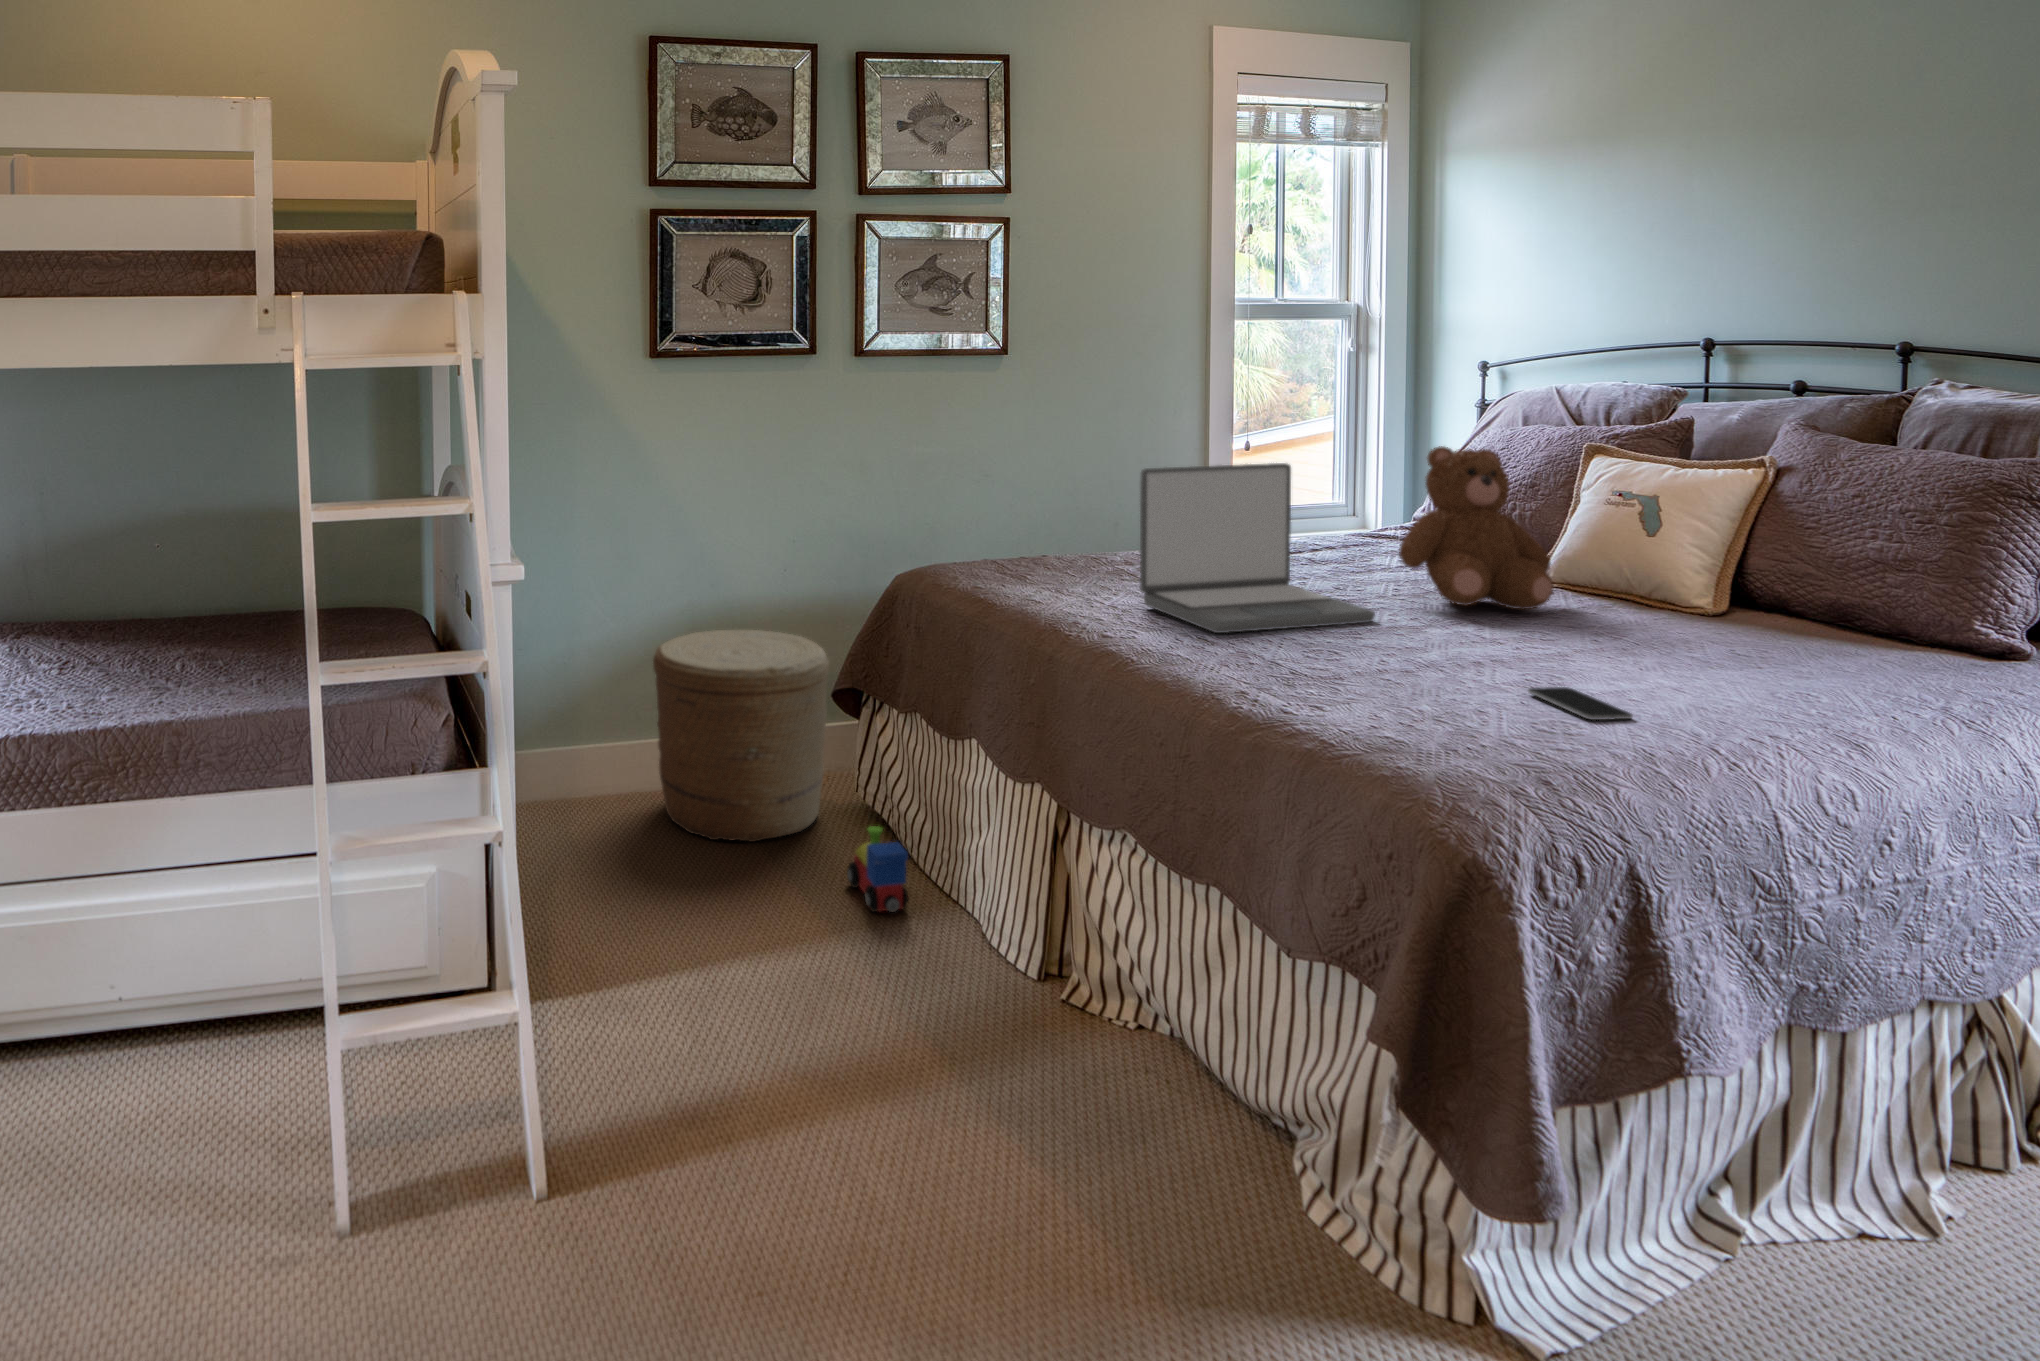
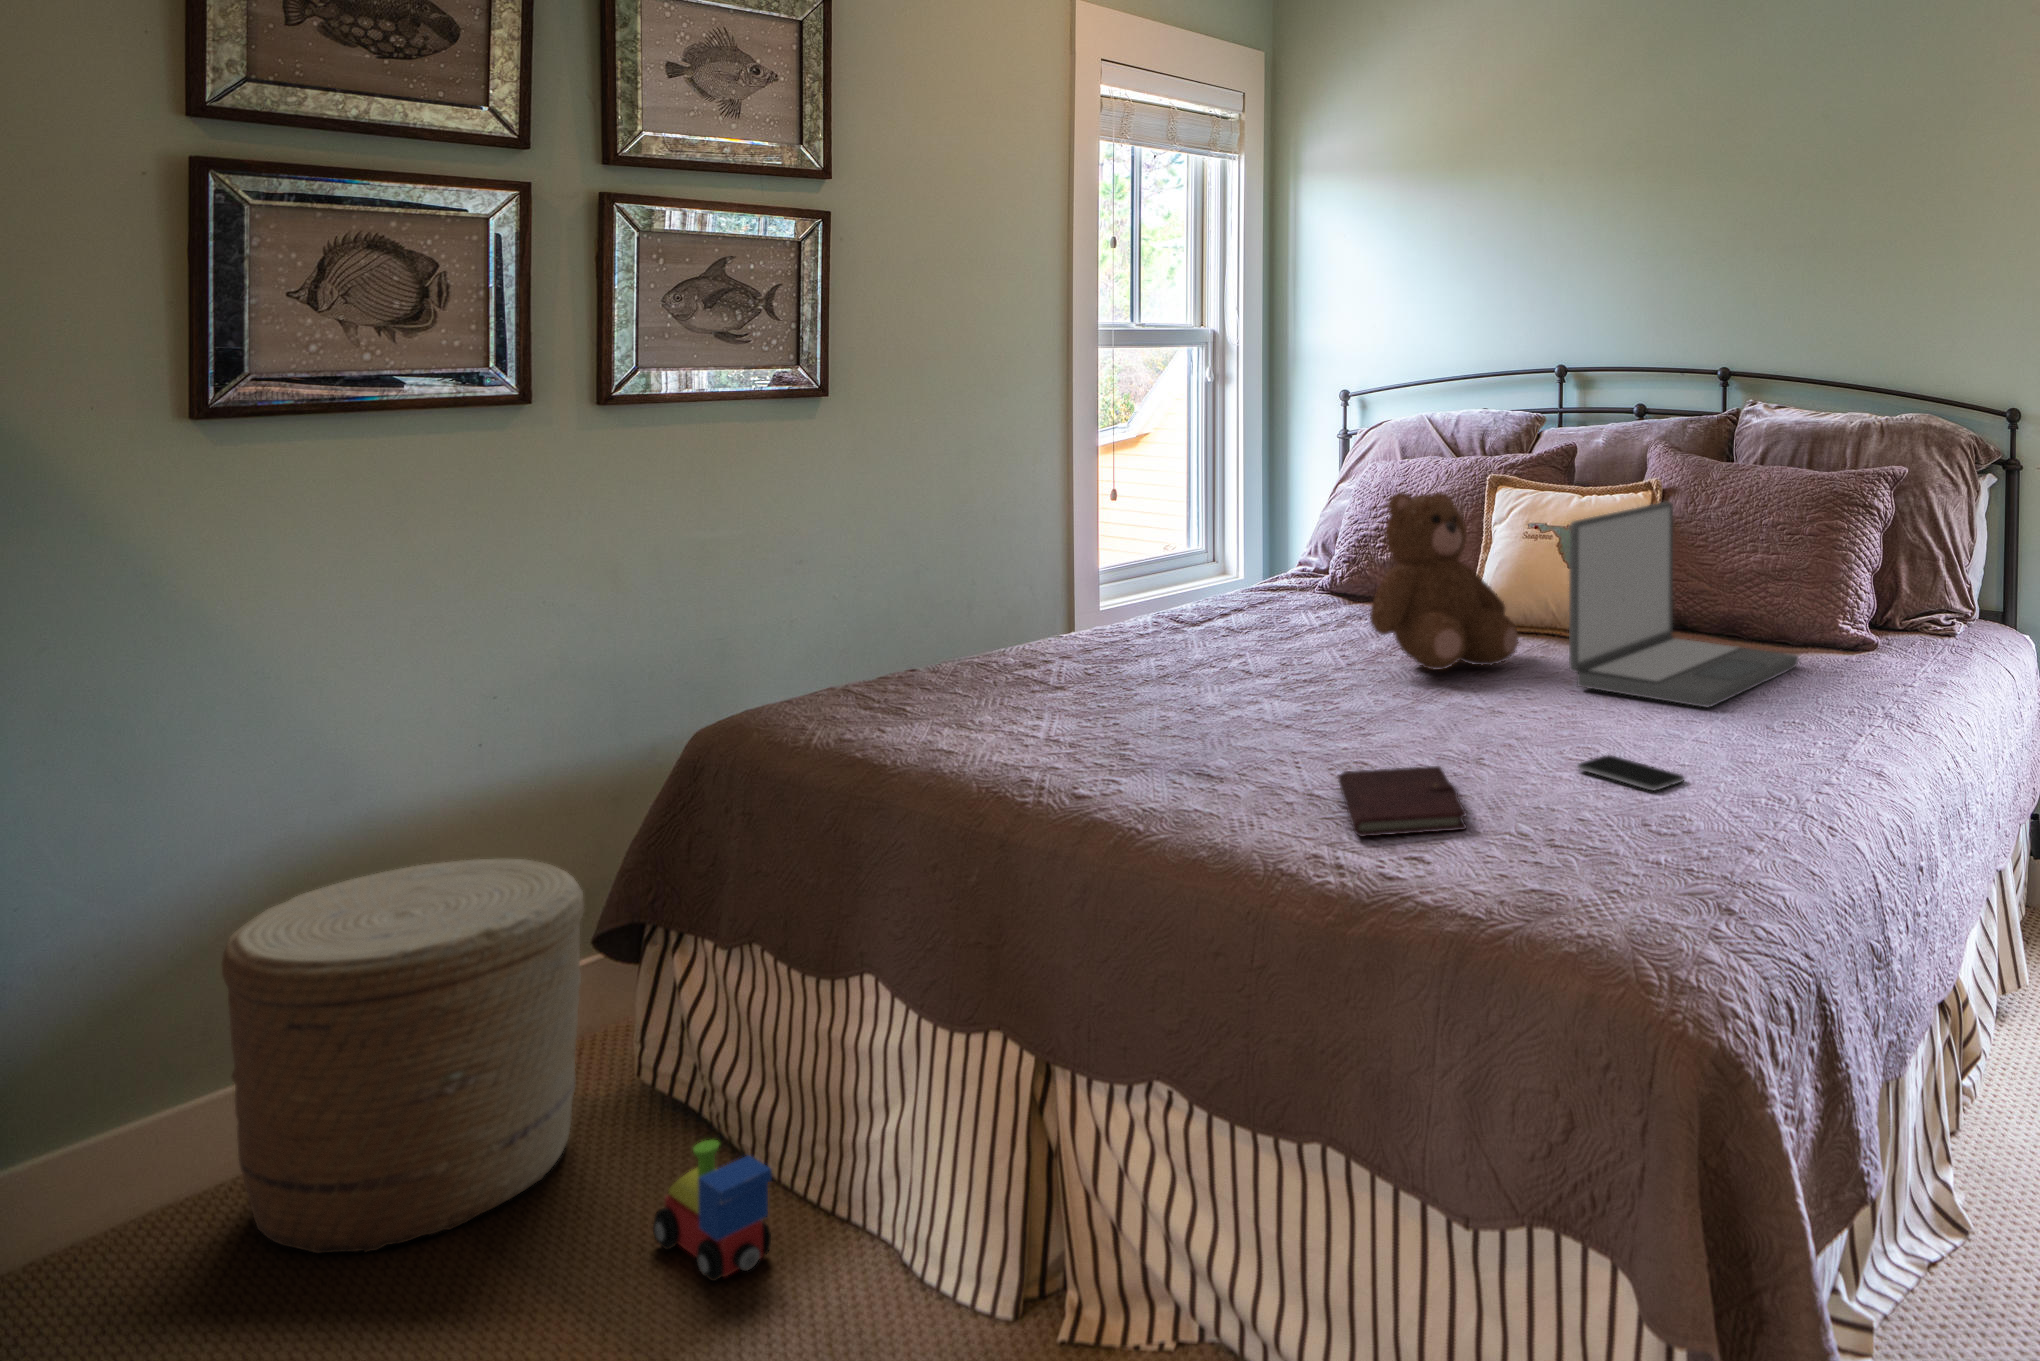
laptop: present [1140,463,1375,633] -> present [1569,502,1798,707]
notebook: none [1279,656,1390,712] -> present [1339,766,1466,836]

